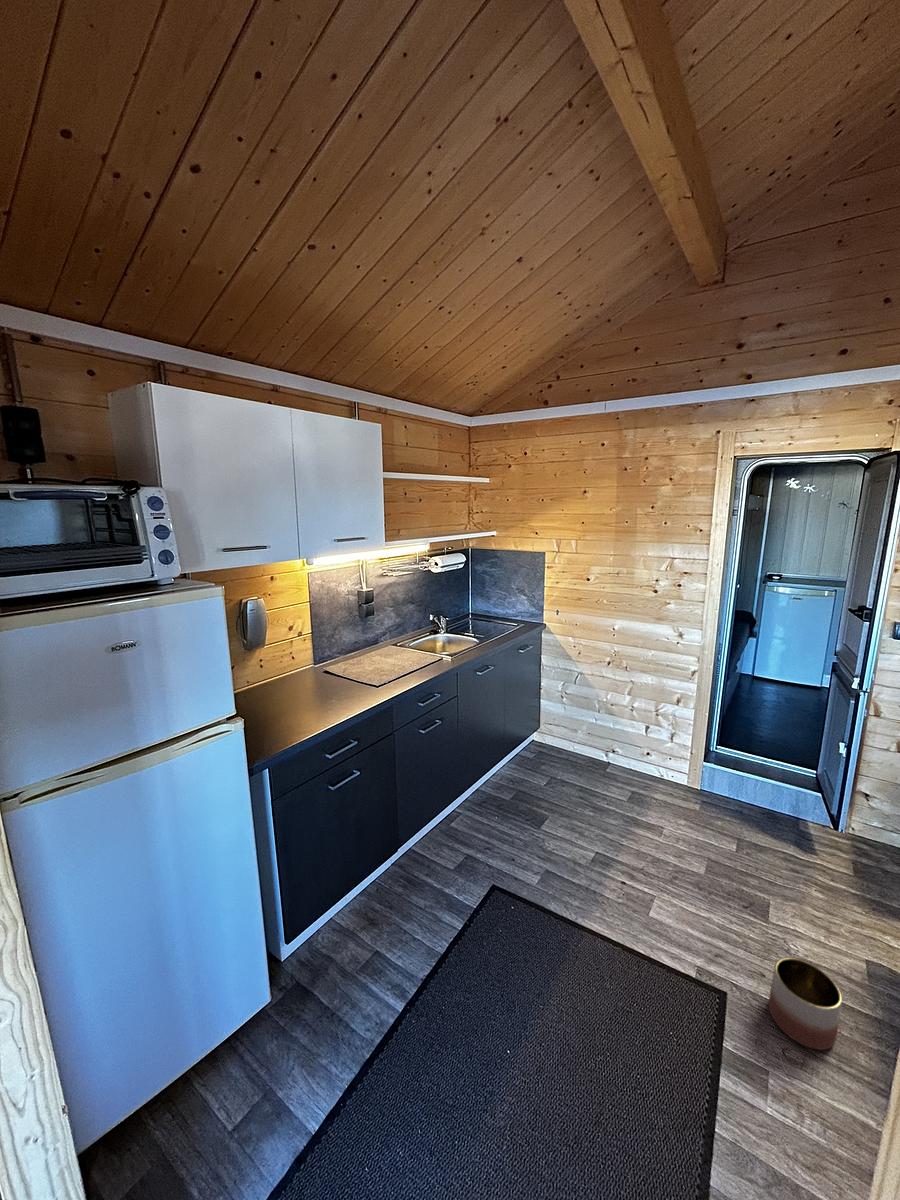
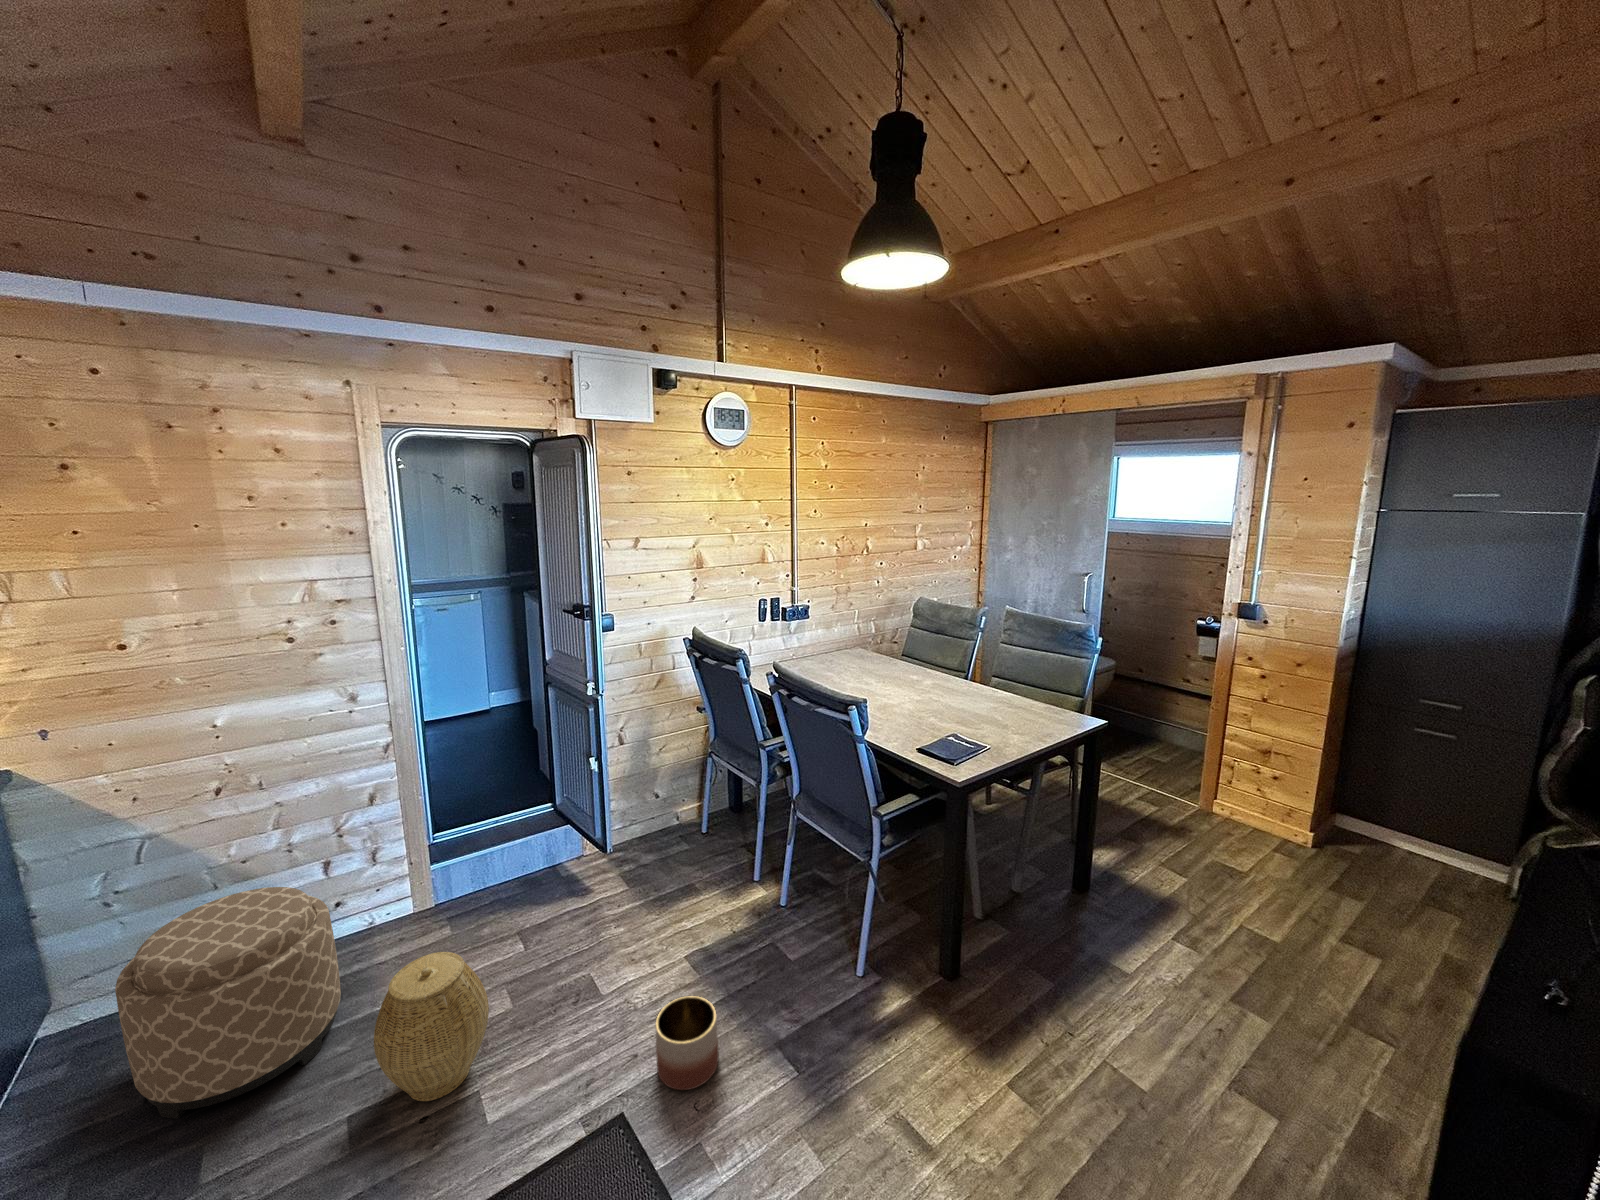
ottoman: none [543,713,630,816] -> present [115,887,341,1119]
woven basket: none [613,795,681,885] -> present [374,952,489,1101]

